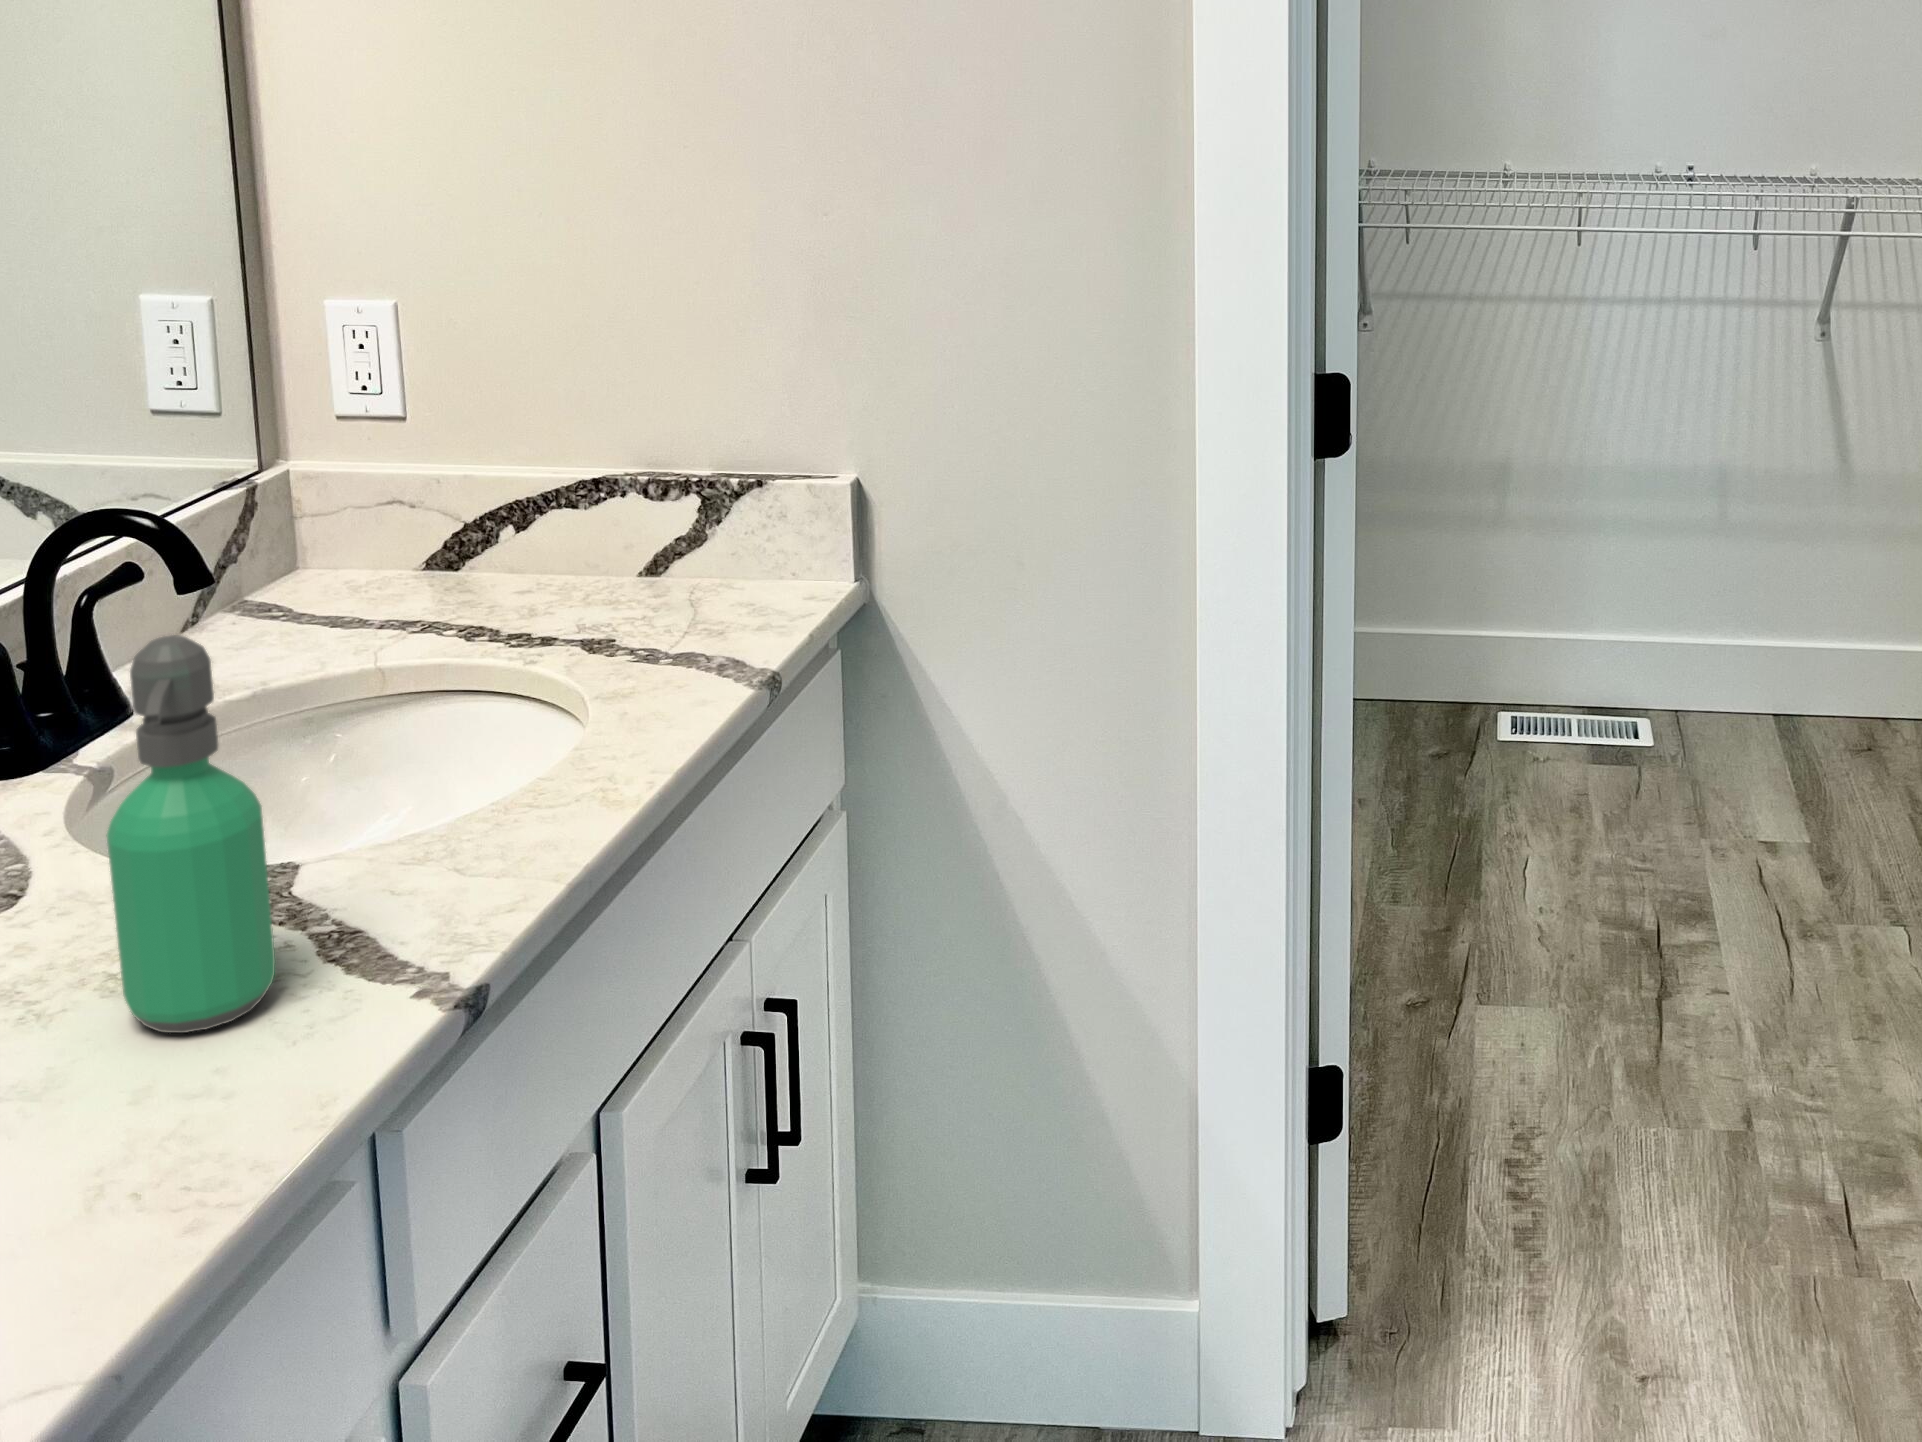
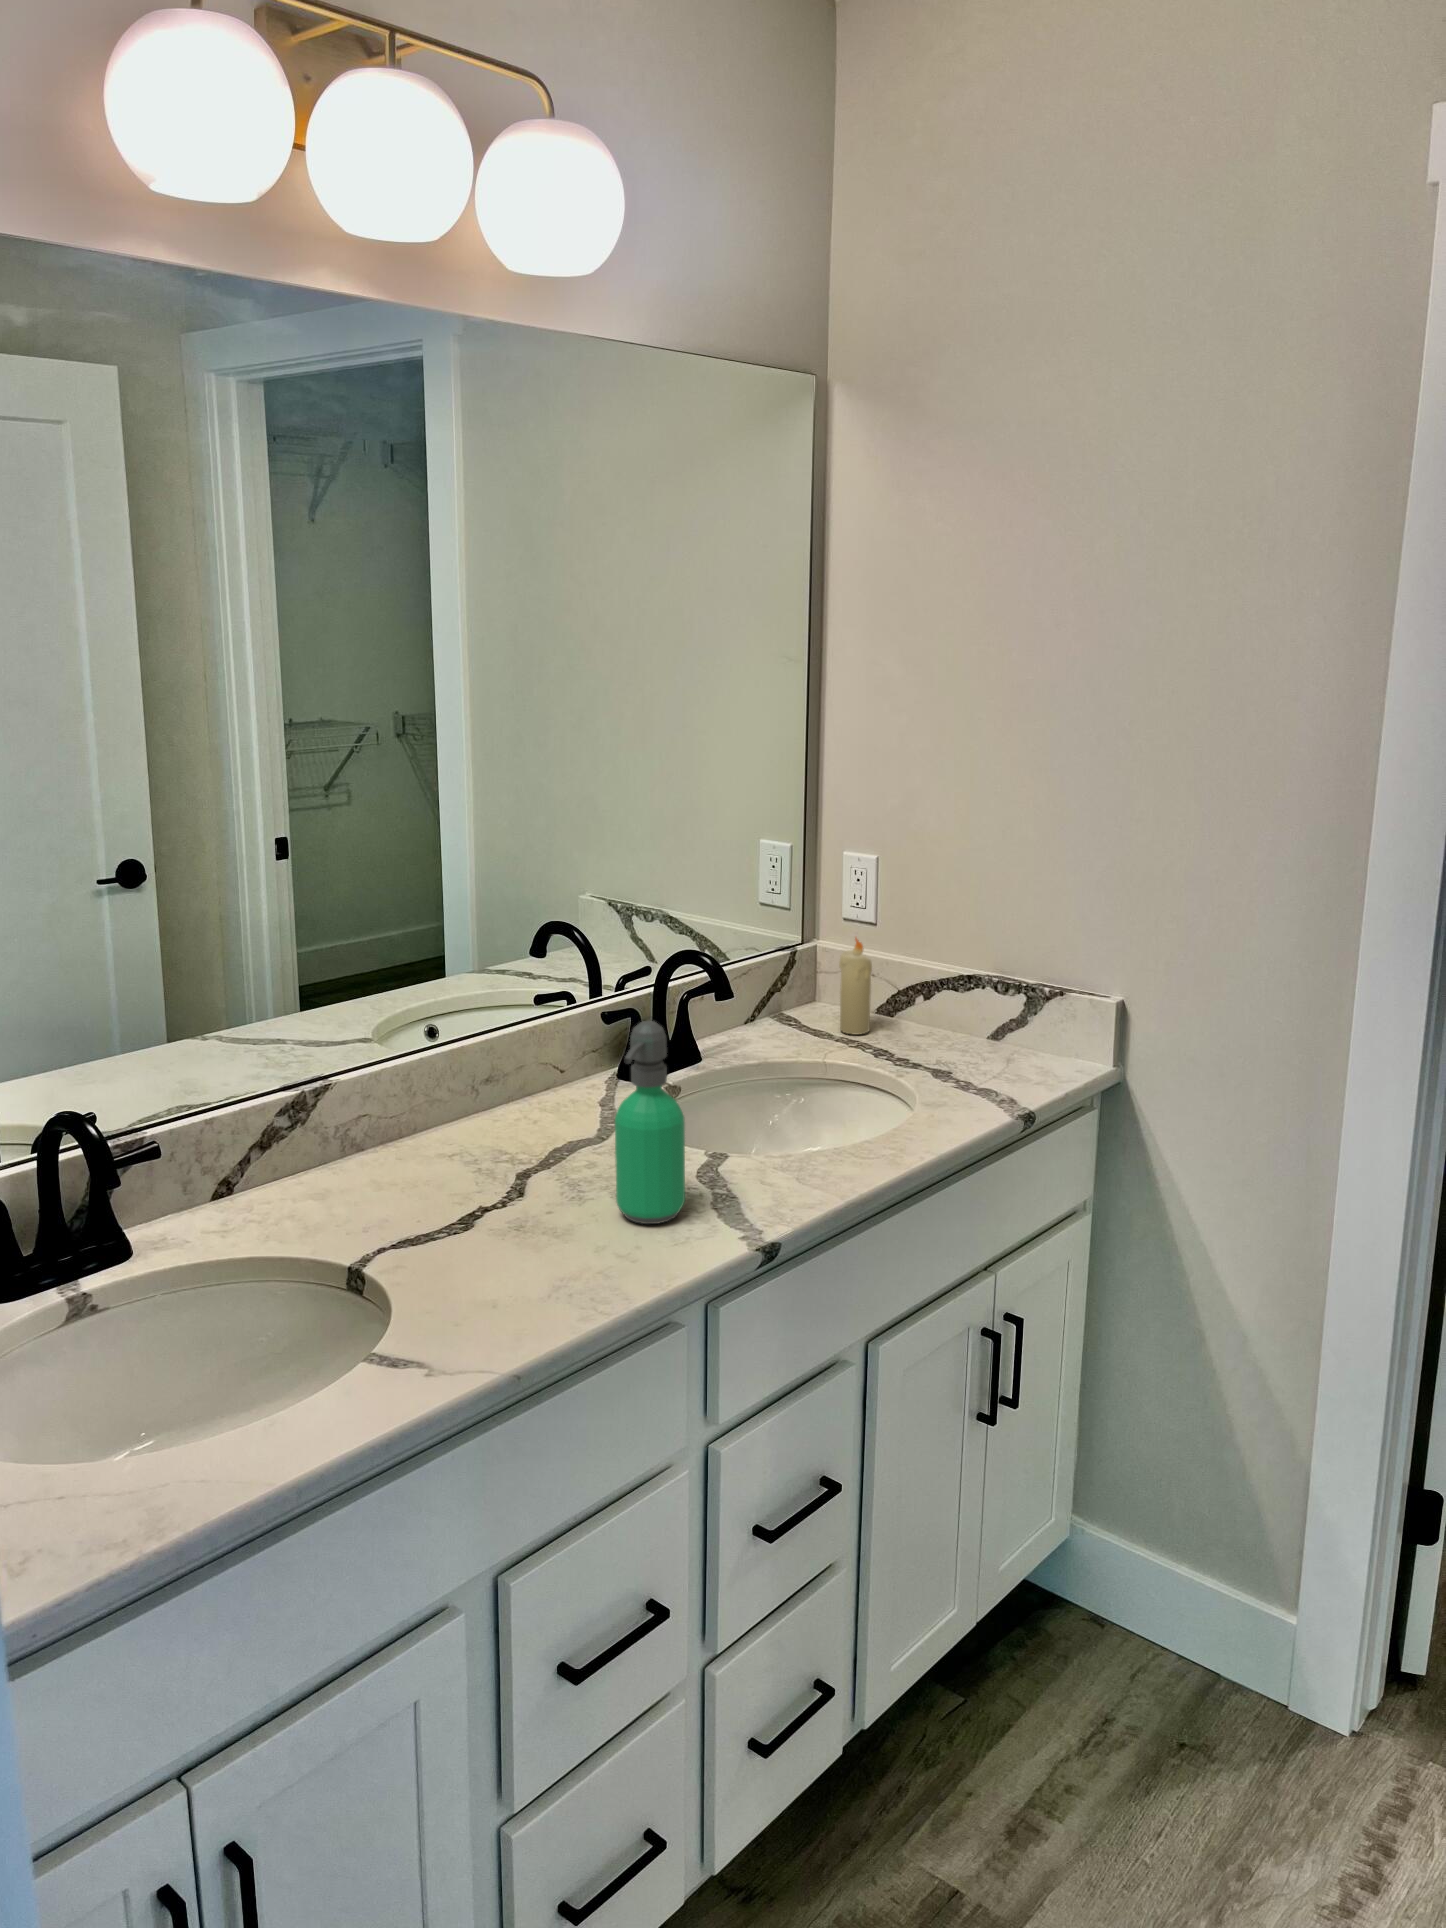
candle: none [364,443,432,612] -> present [839,938,872,1035]

